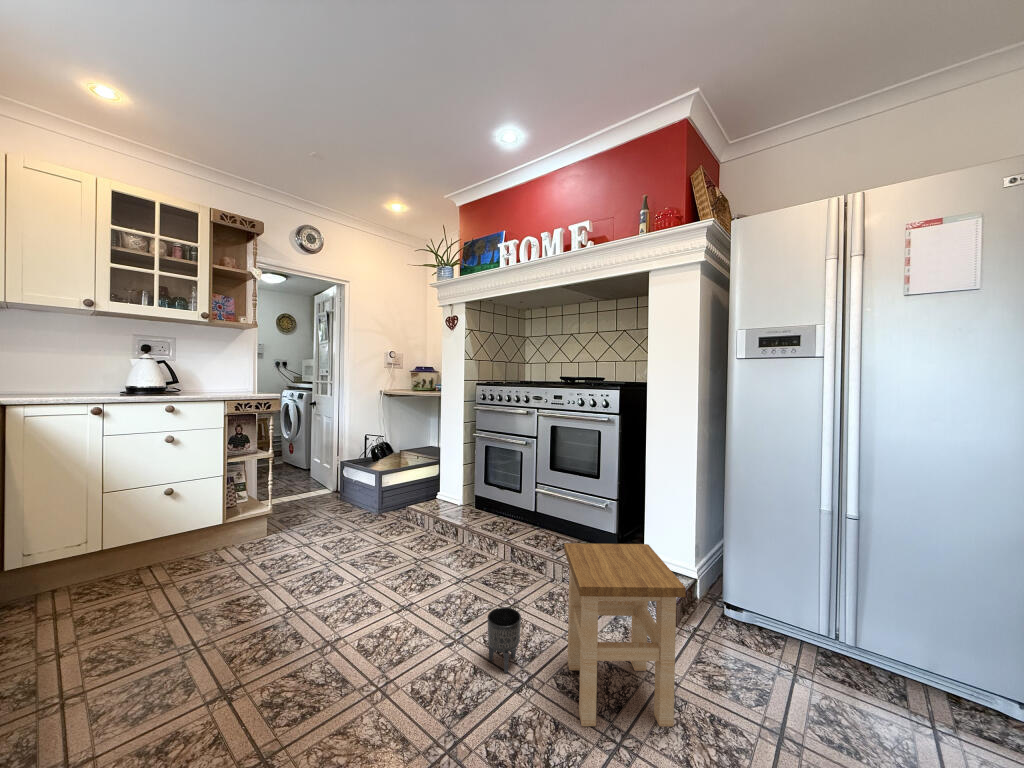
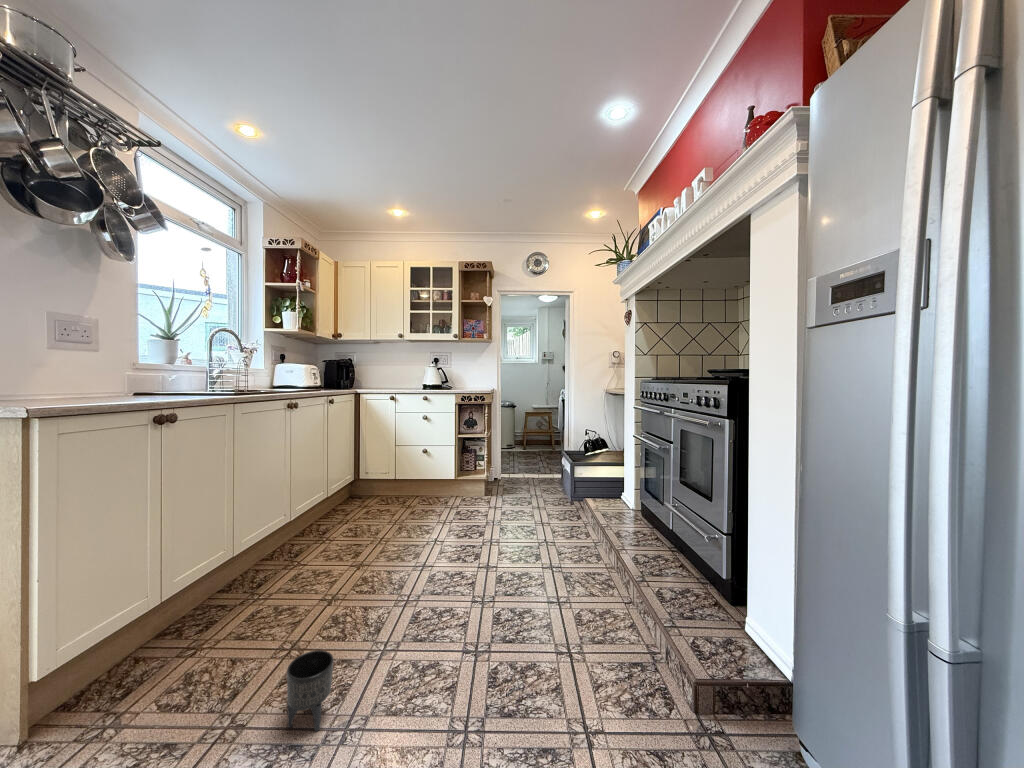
stool: present [564,543,686,727] -> none [381,533,512,737]

